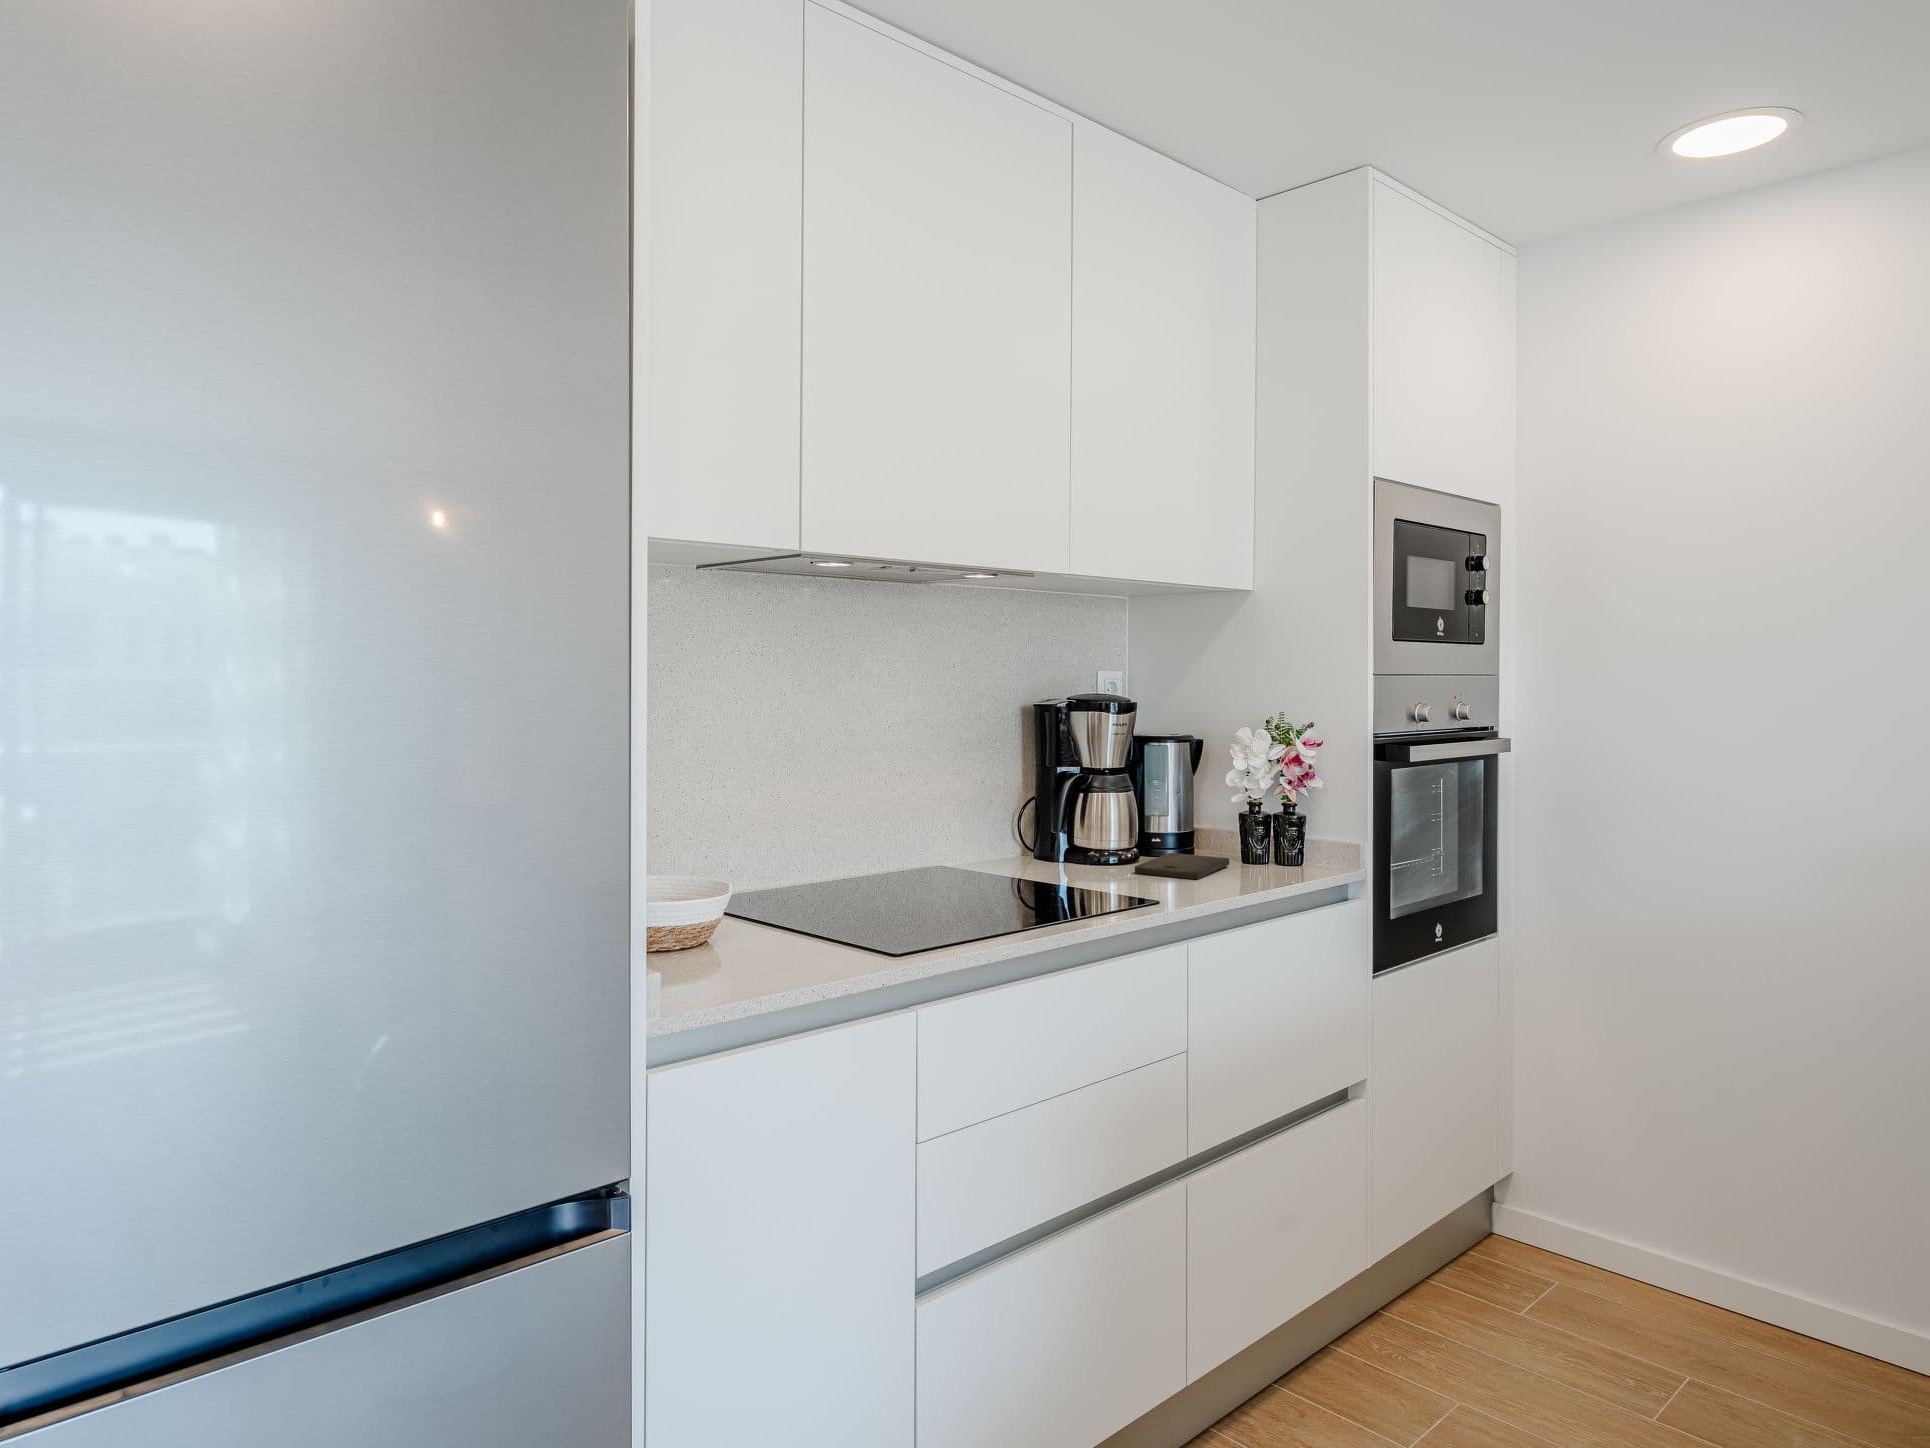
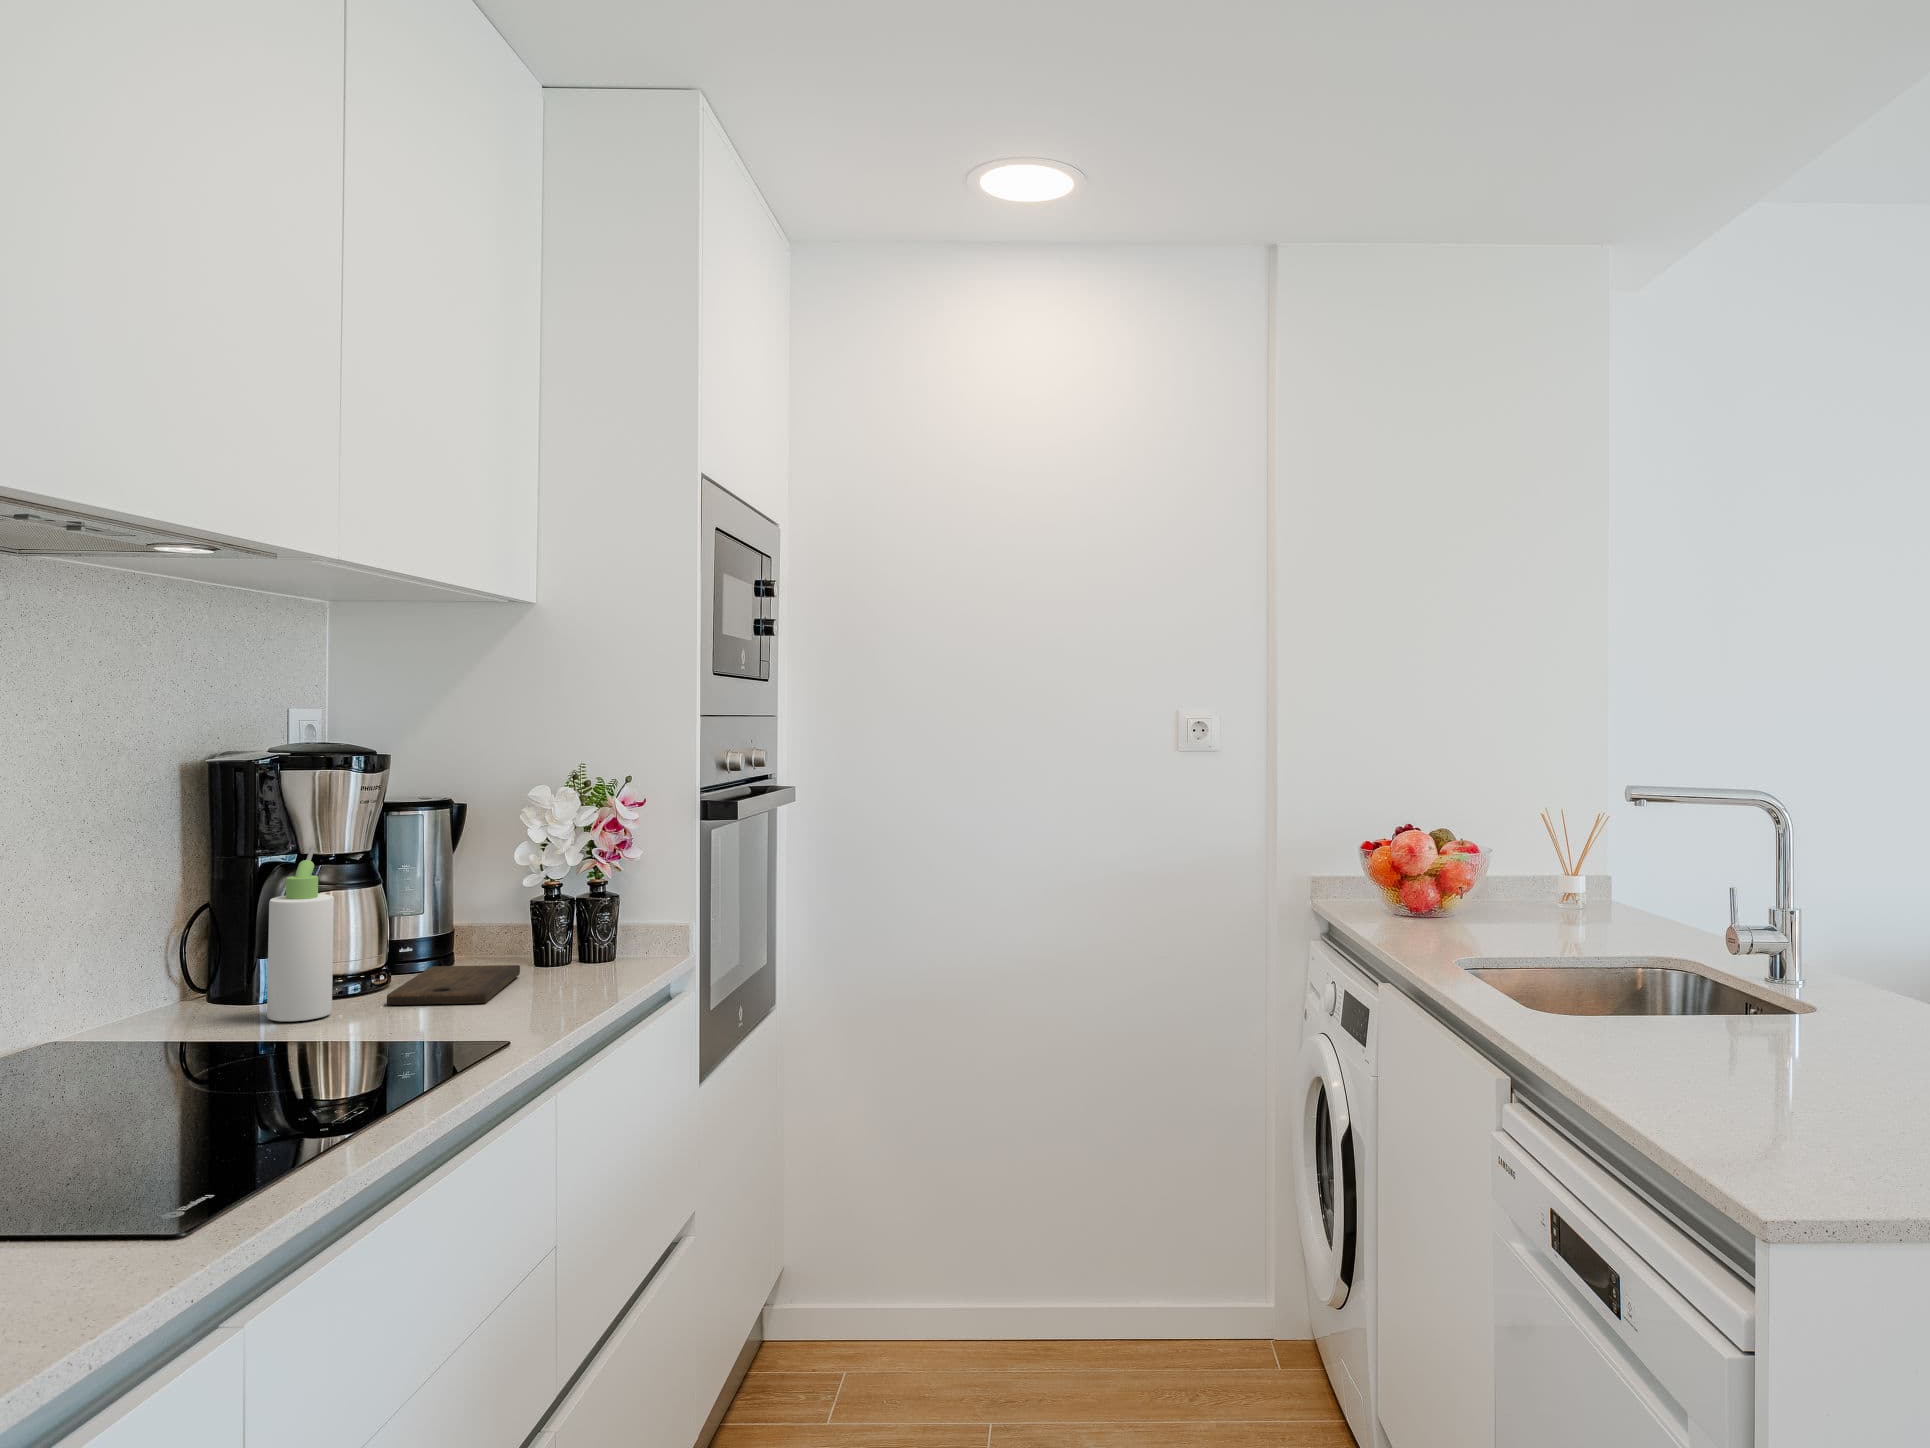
bottle: none [1062,763,1101,875] -> present [267,847,334,1021]

